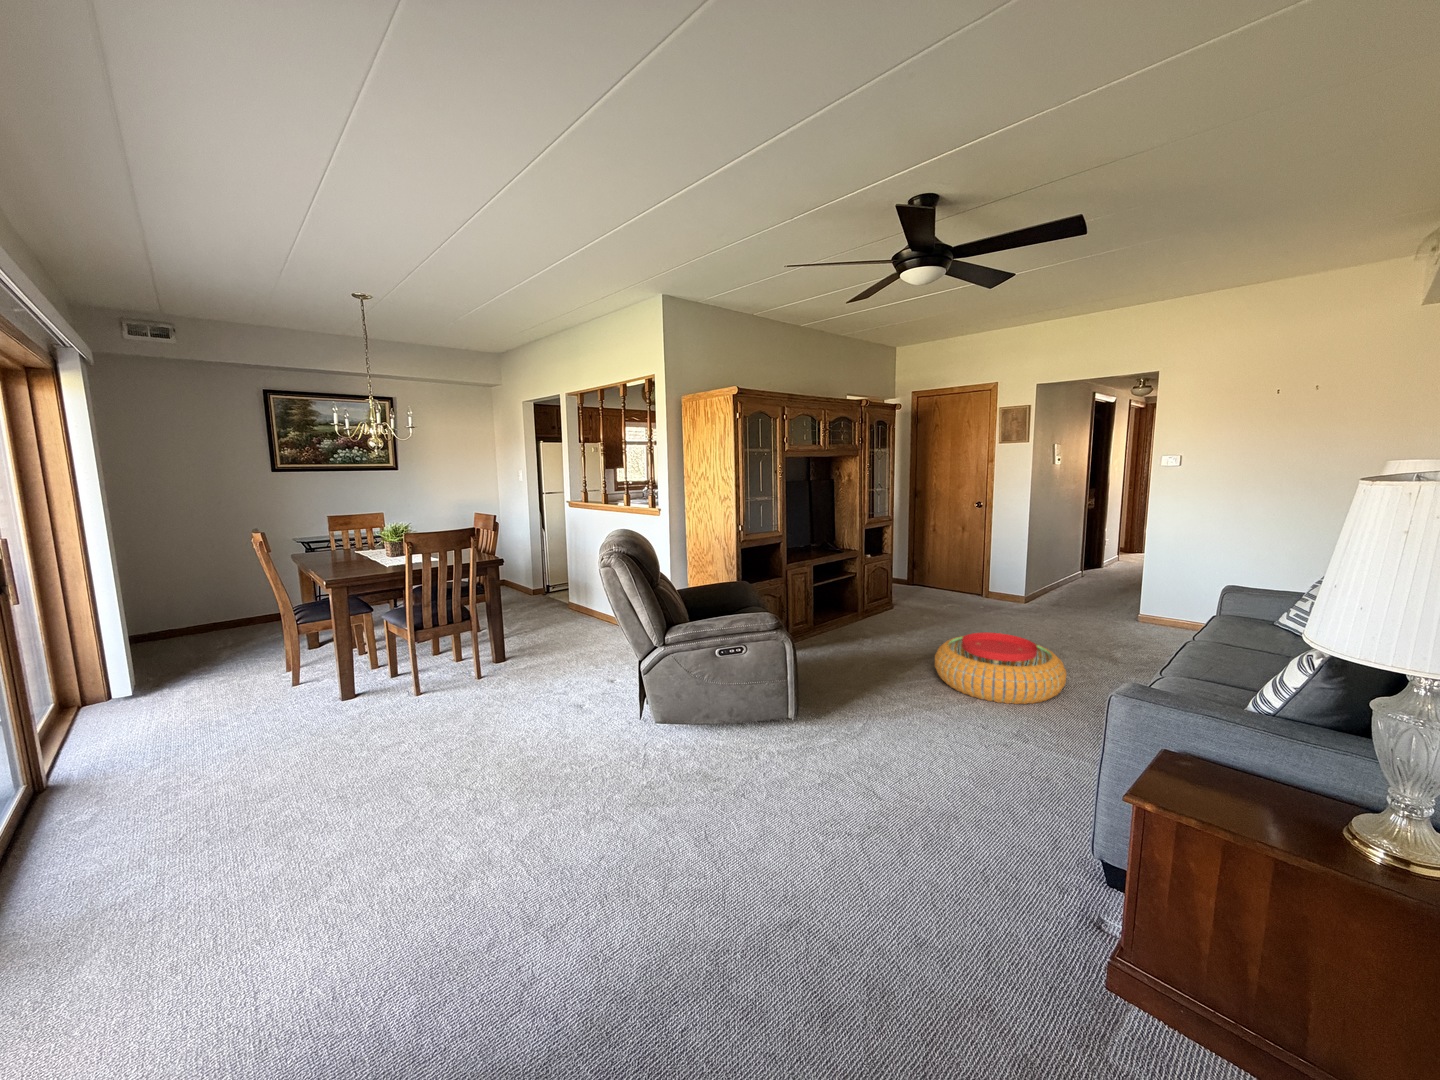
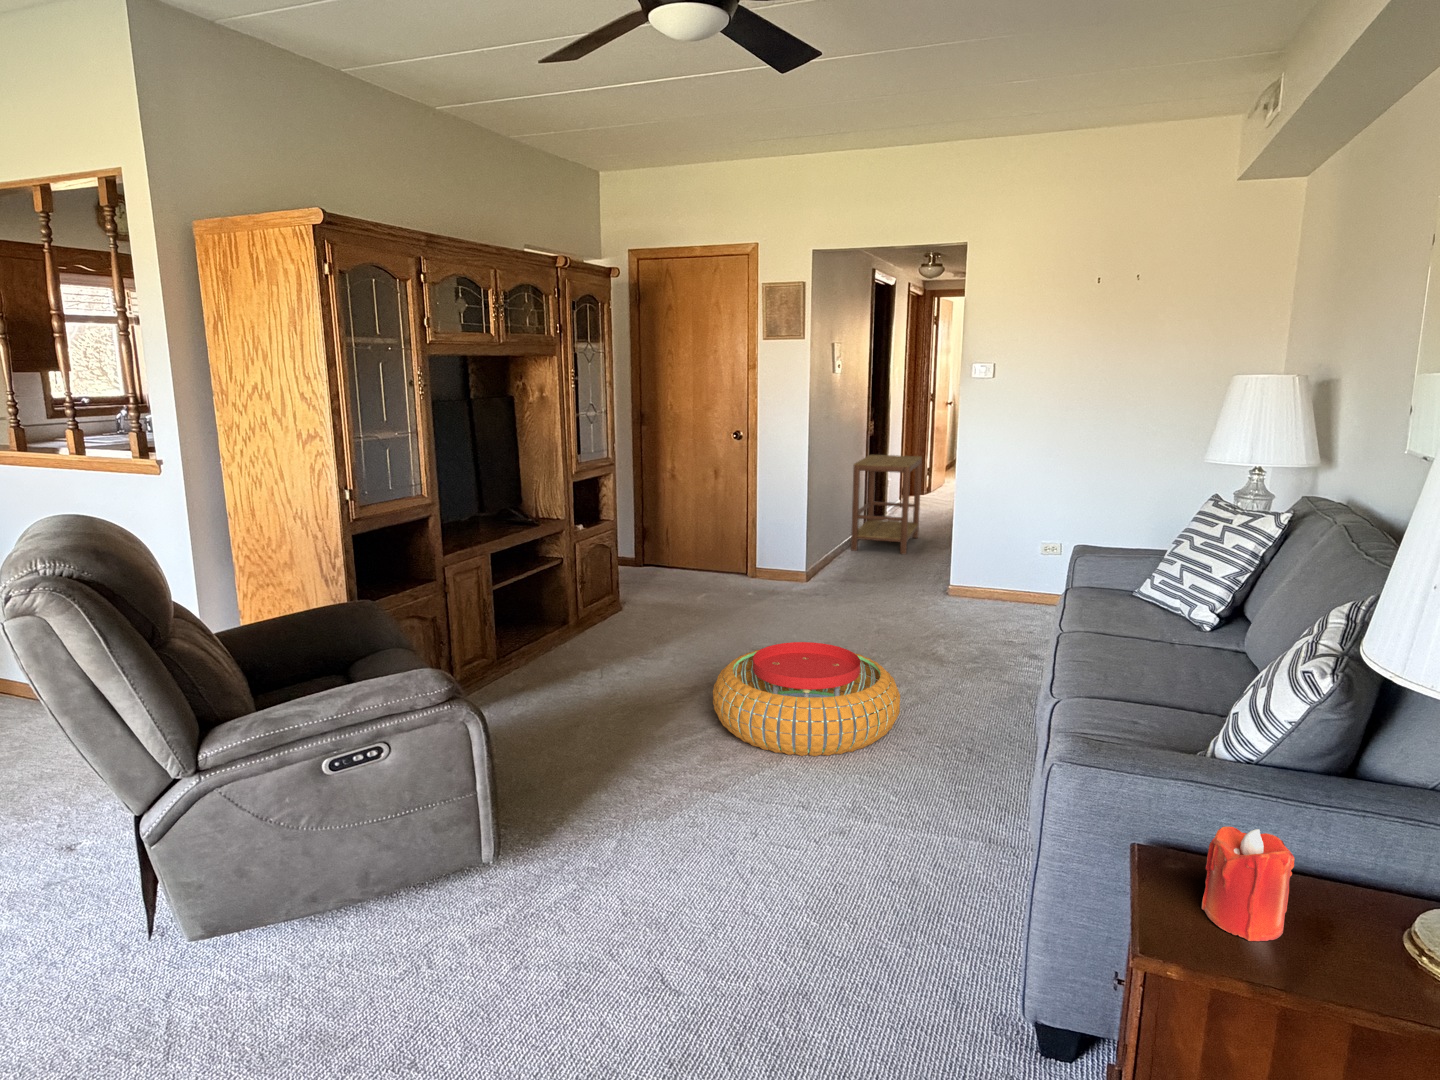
side table: none [1066,521,1131,593] -> present [851,455,922,554]
candle: none [1187,734,1252,806] -> present [1202,827,1295,941]

